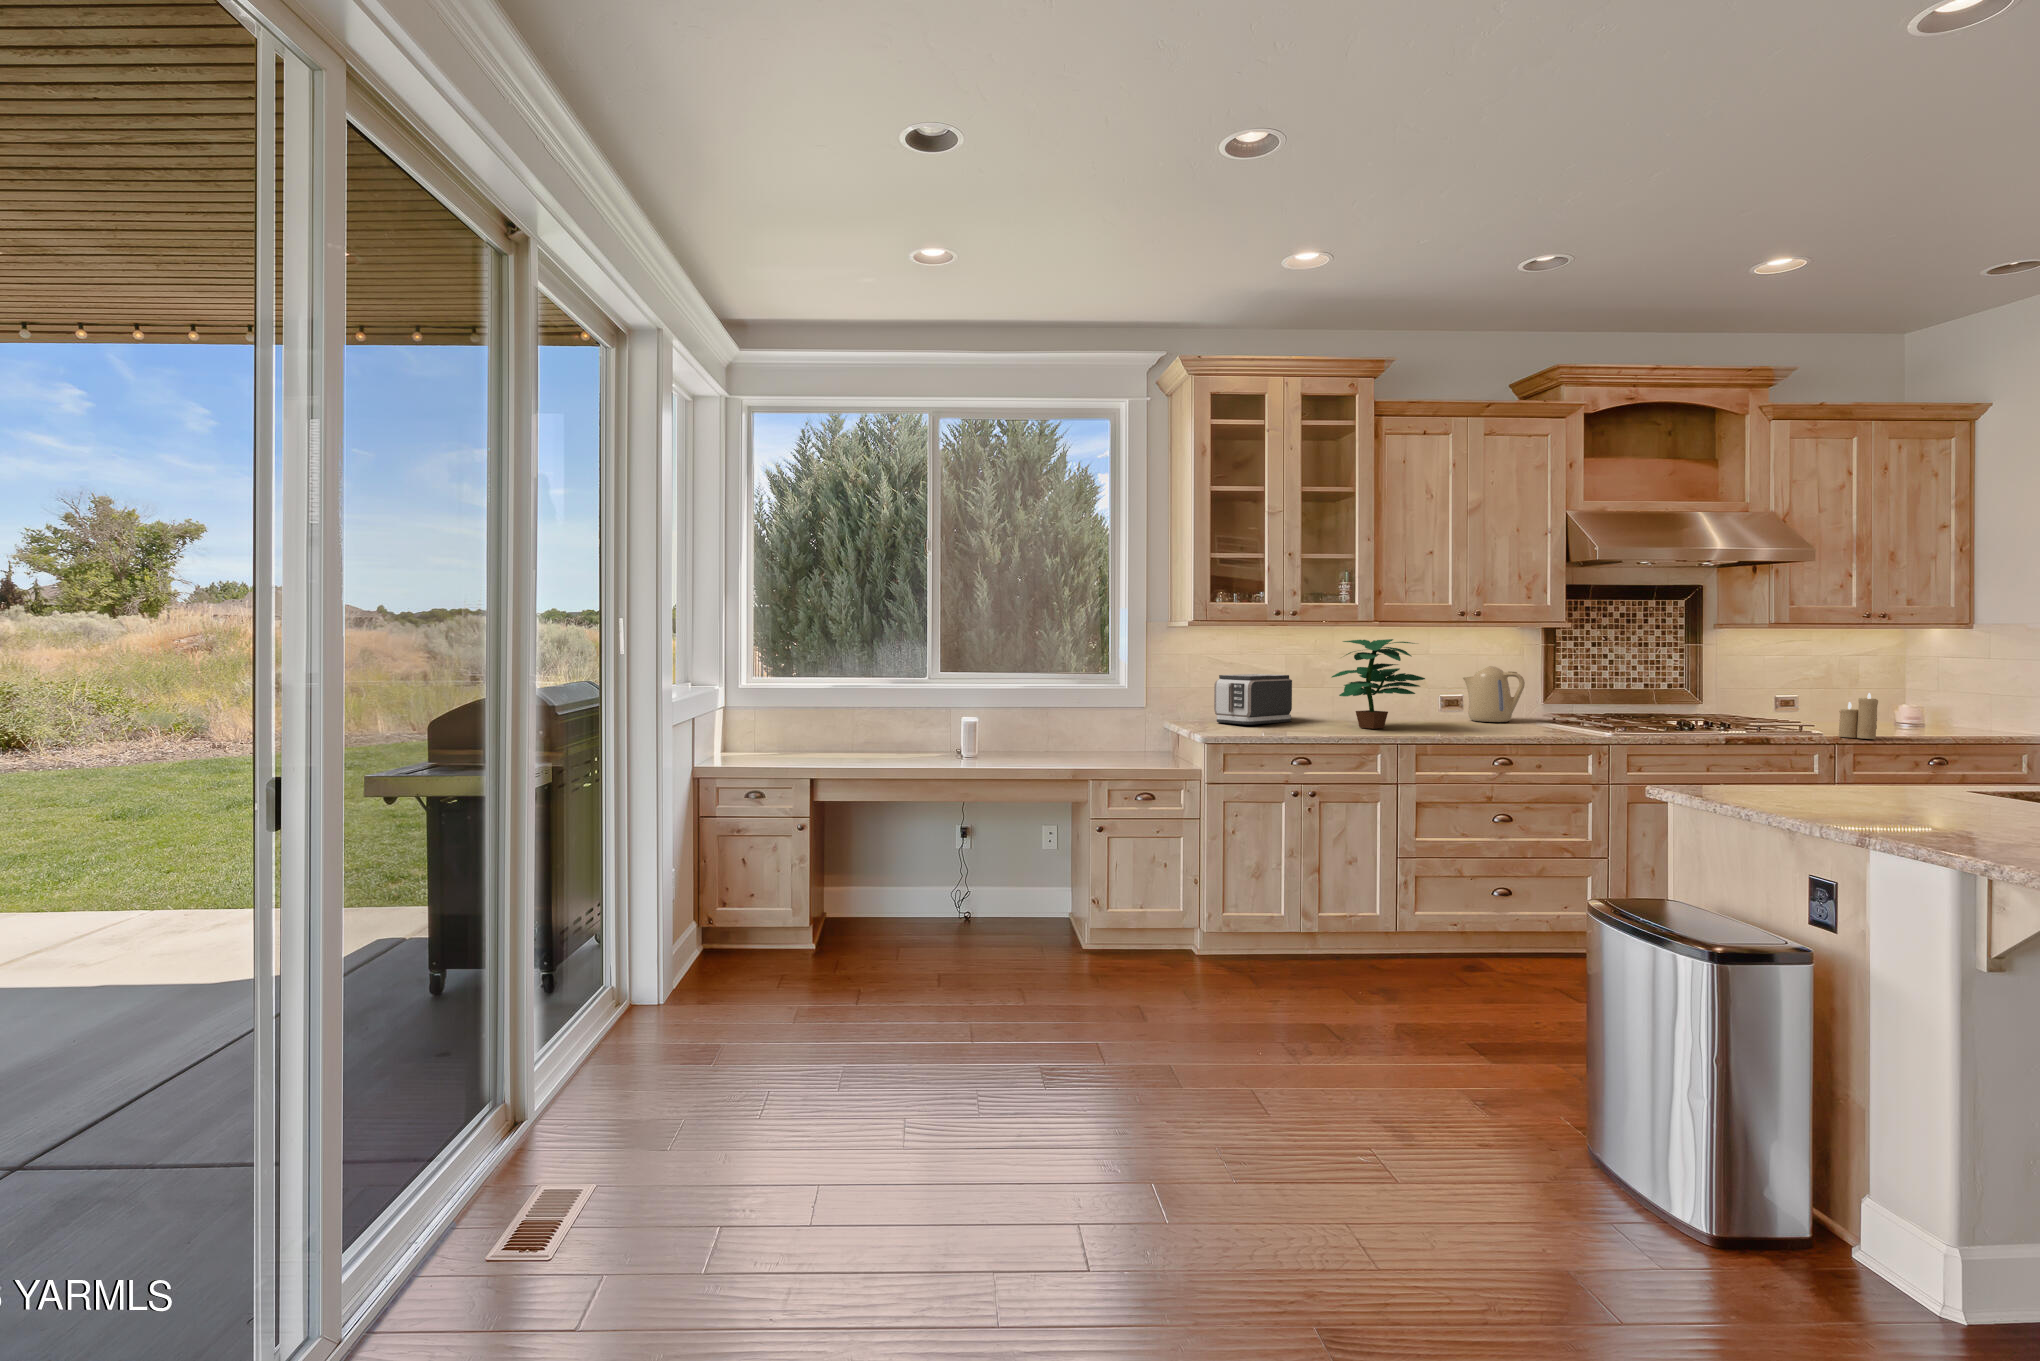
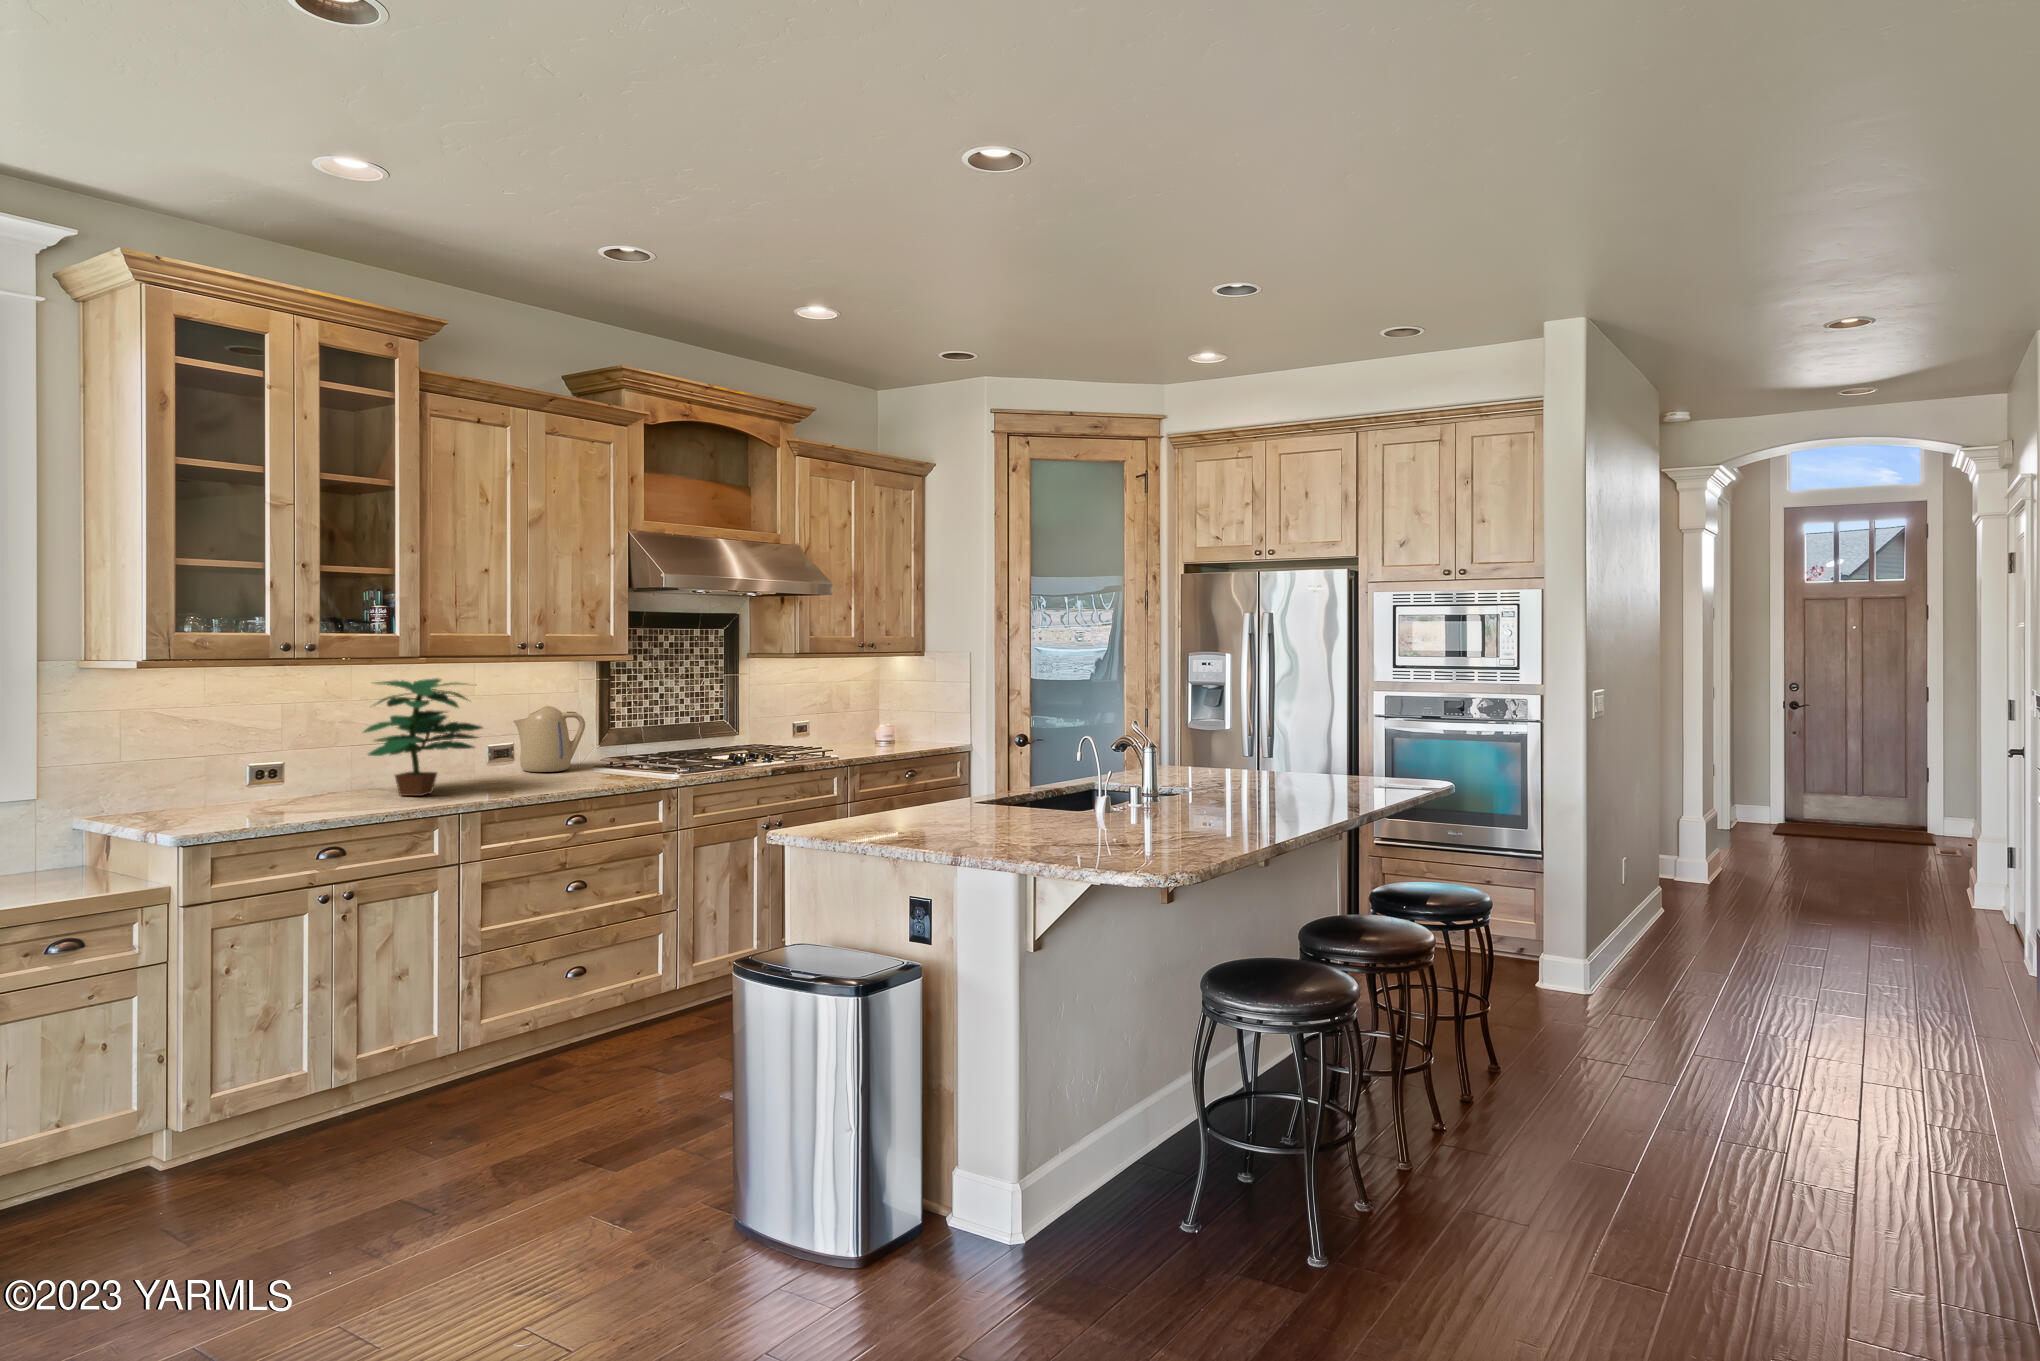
toaster: present [1214,674,1292,725] -> none [171,730,295,808]
candle: present [1839,693,1878,739] -> none [858,719,888,761]

